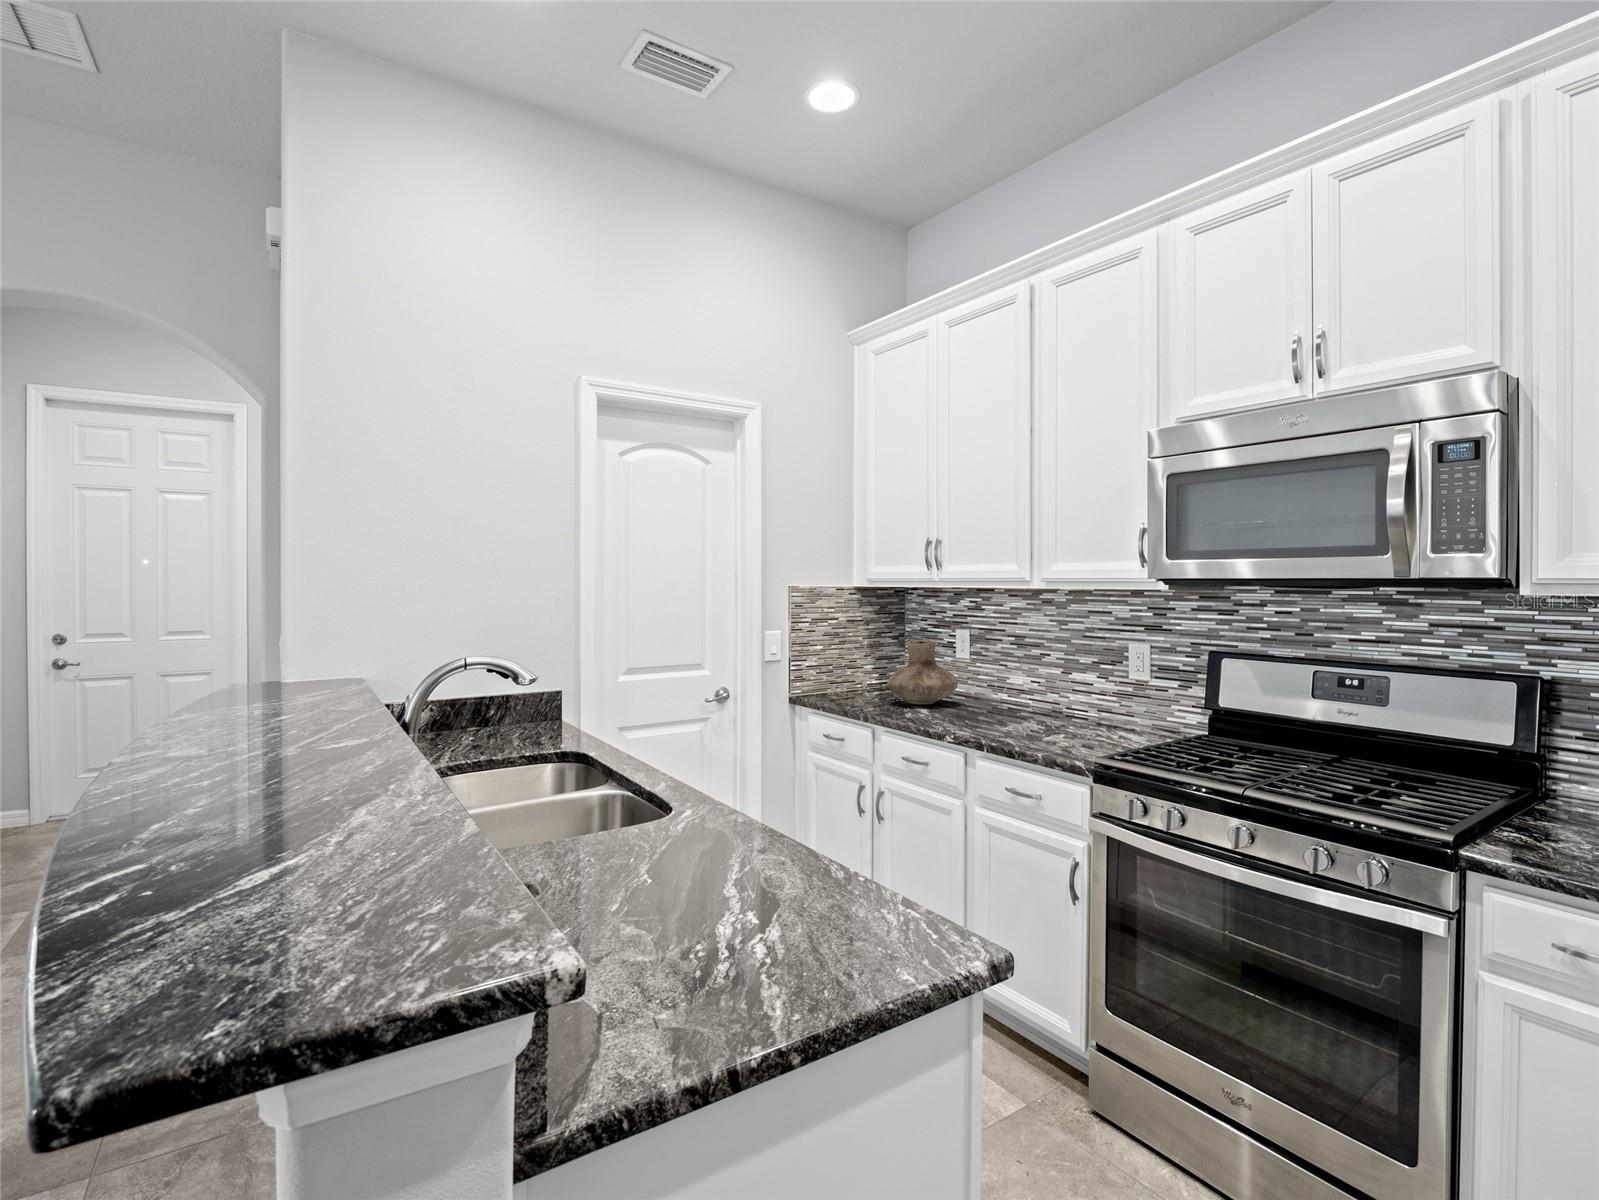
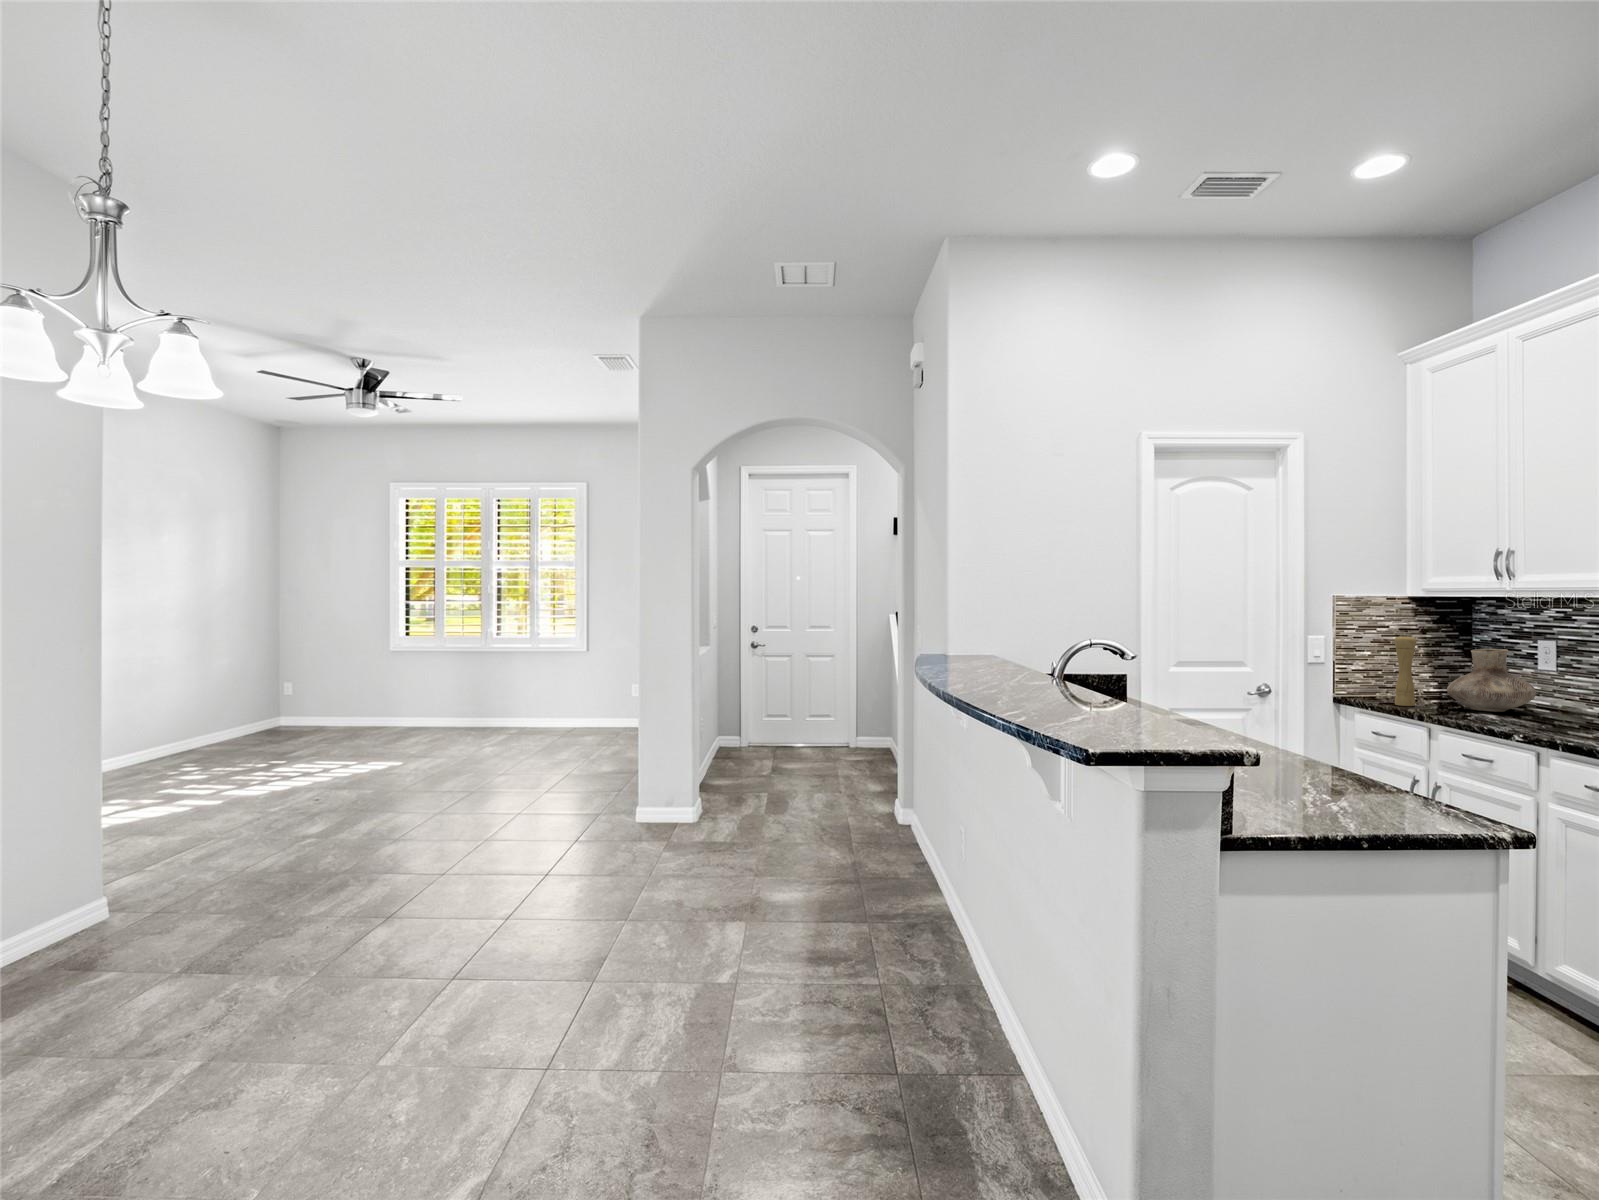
pepper mill: none [843,628,862,703] -> present [1395,636,1416,706]

